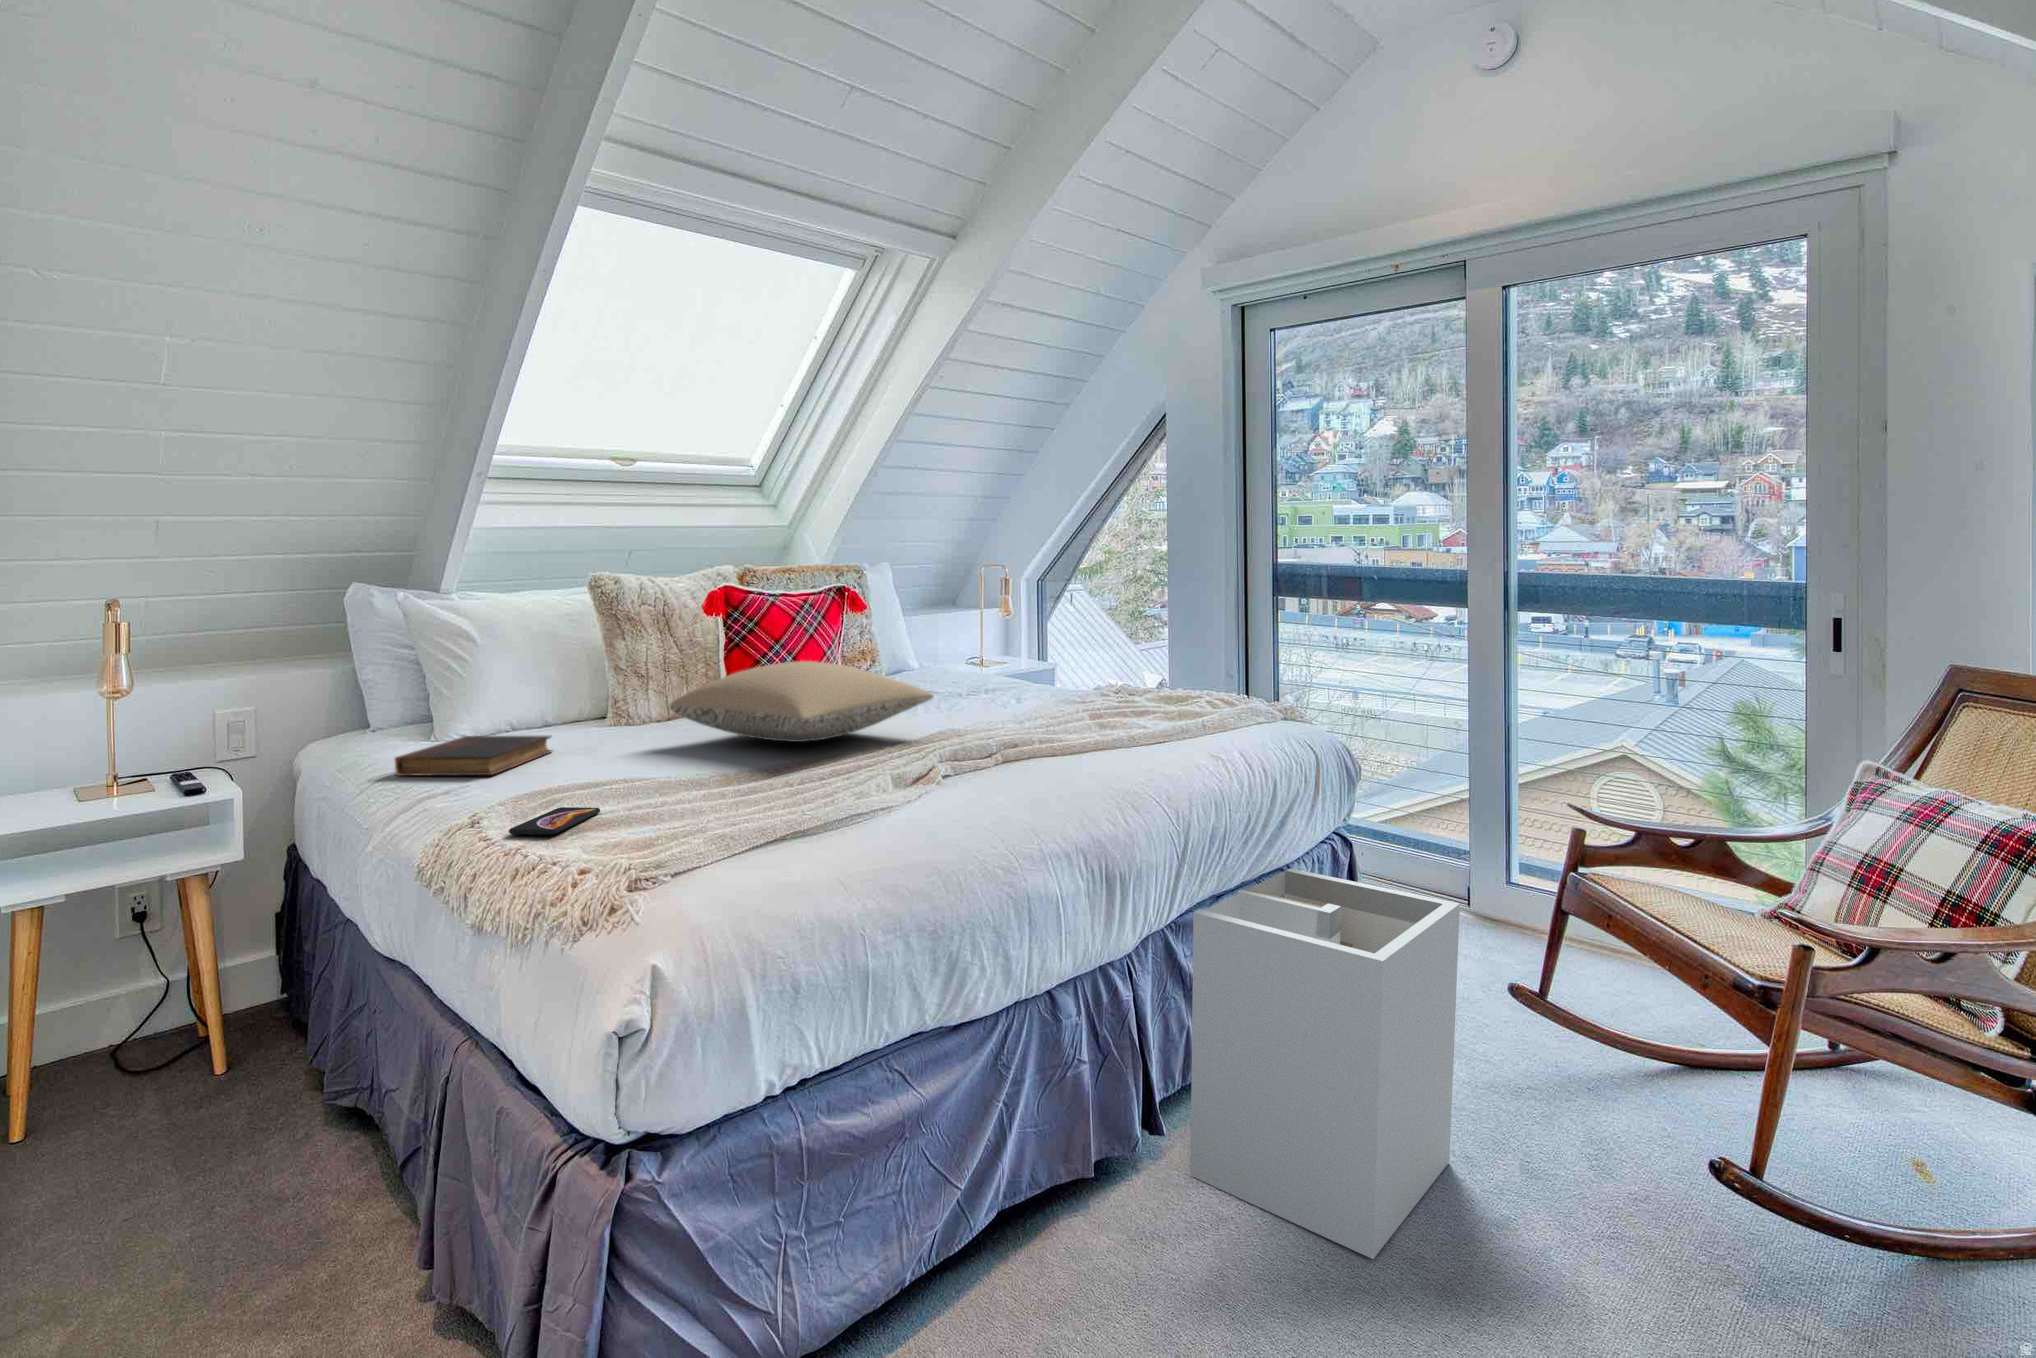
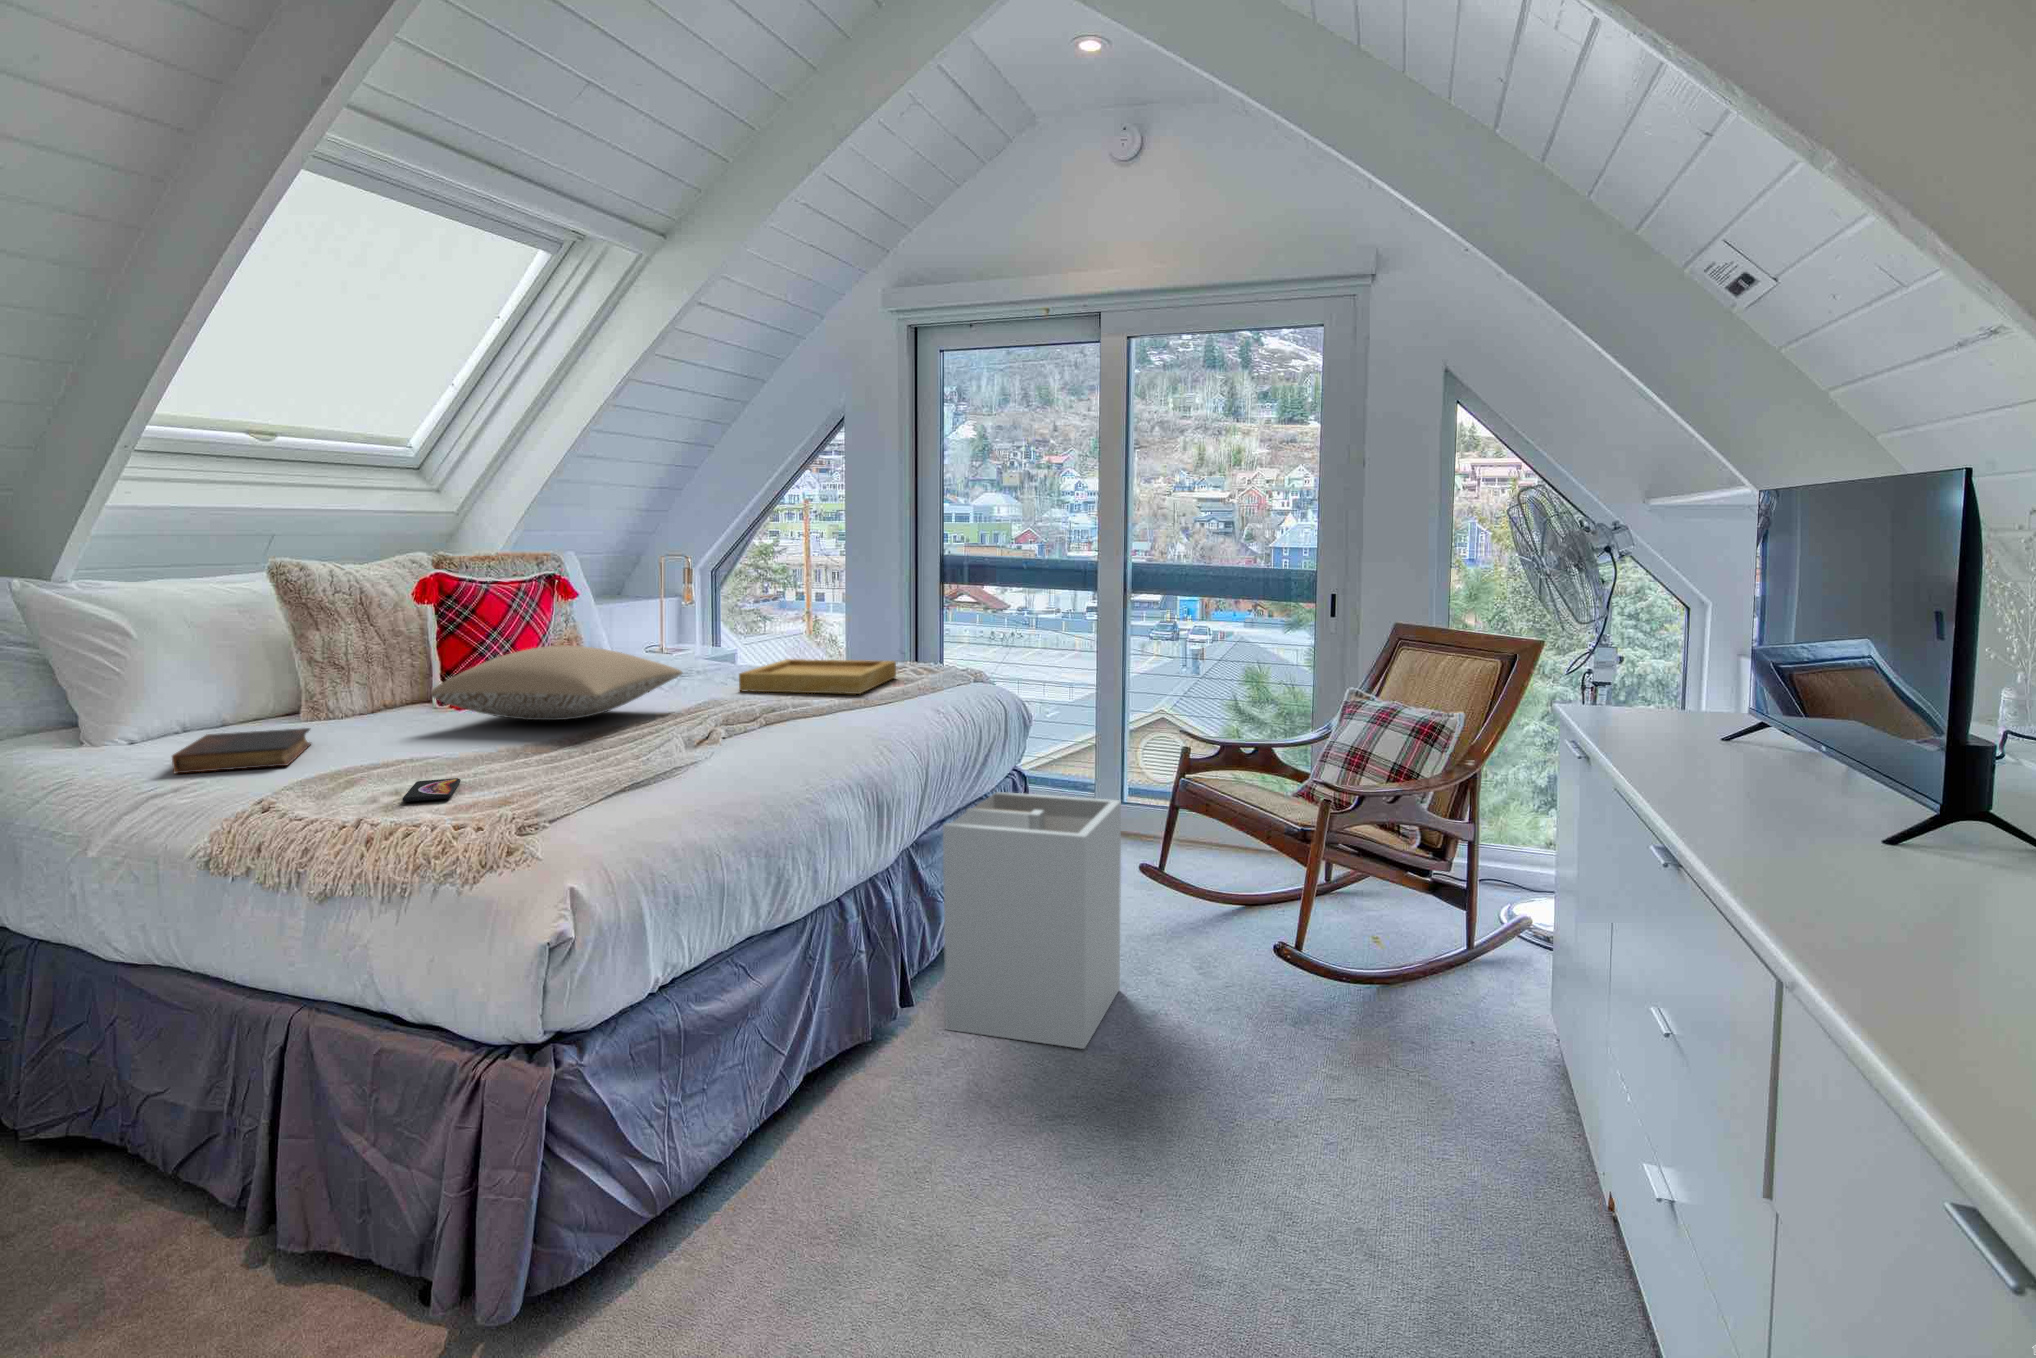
tray: none [1013,685,1200,730] -> present [739,659,896,694]

